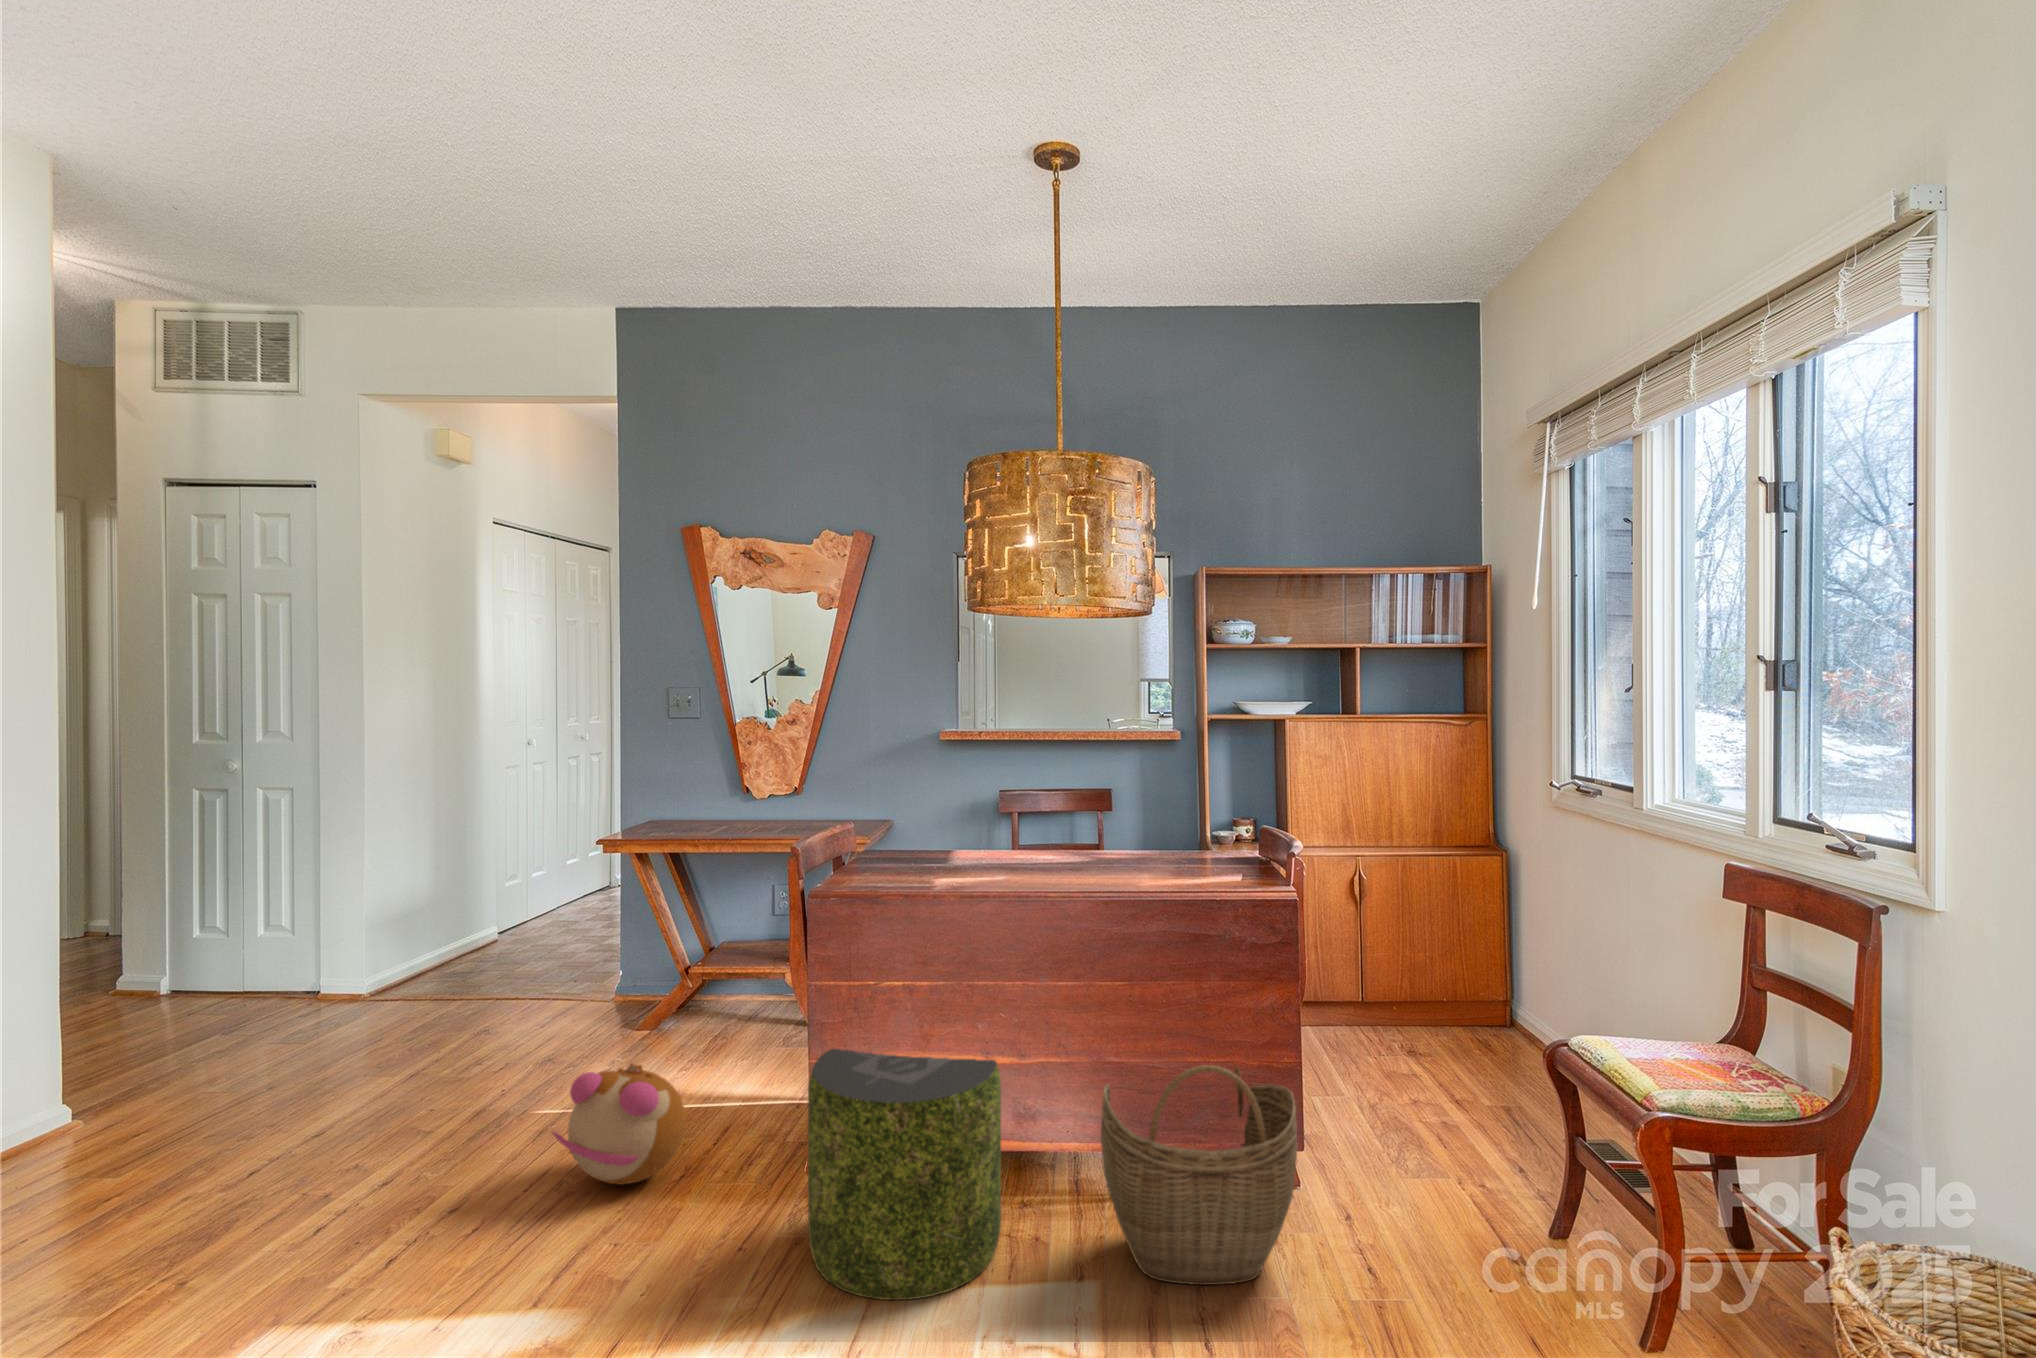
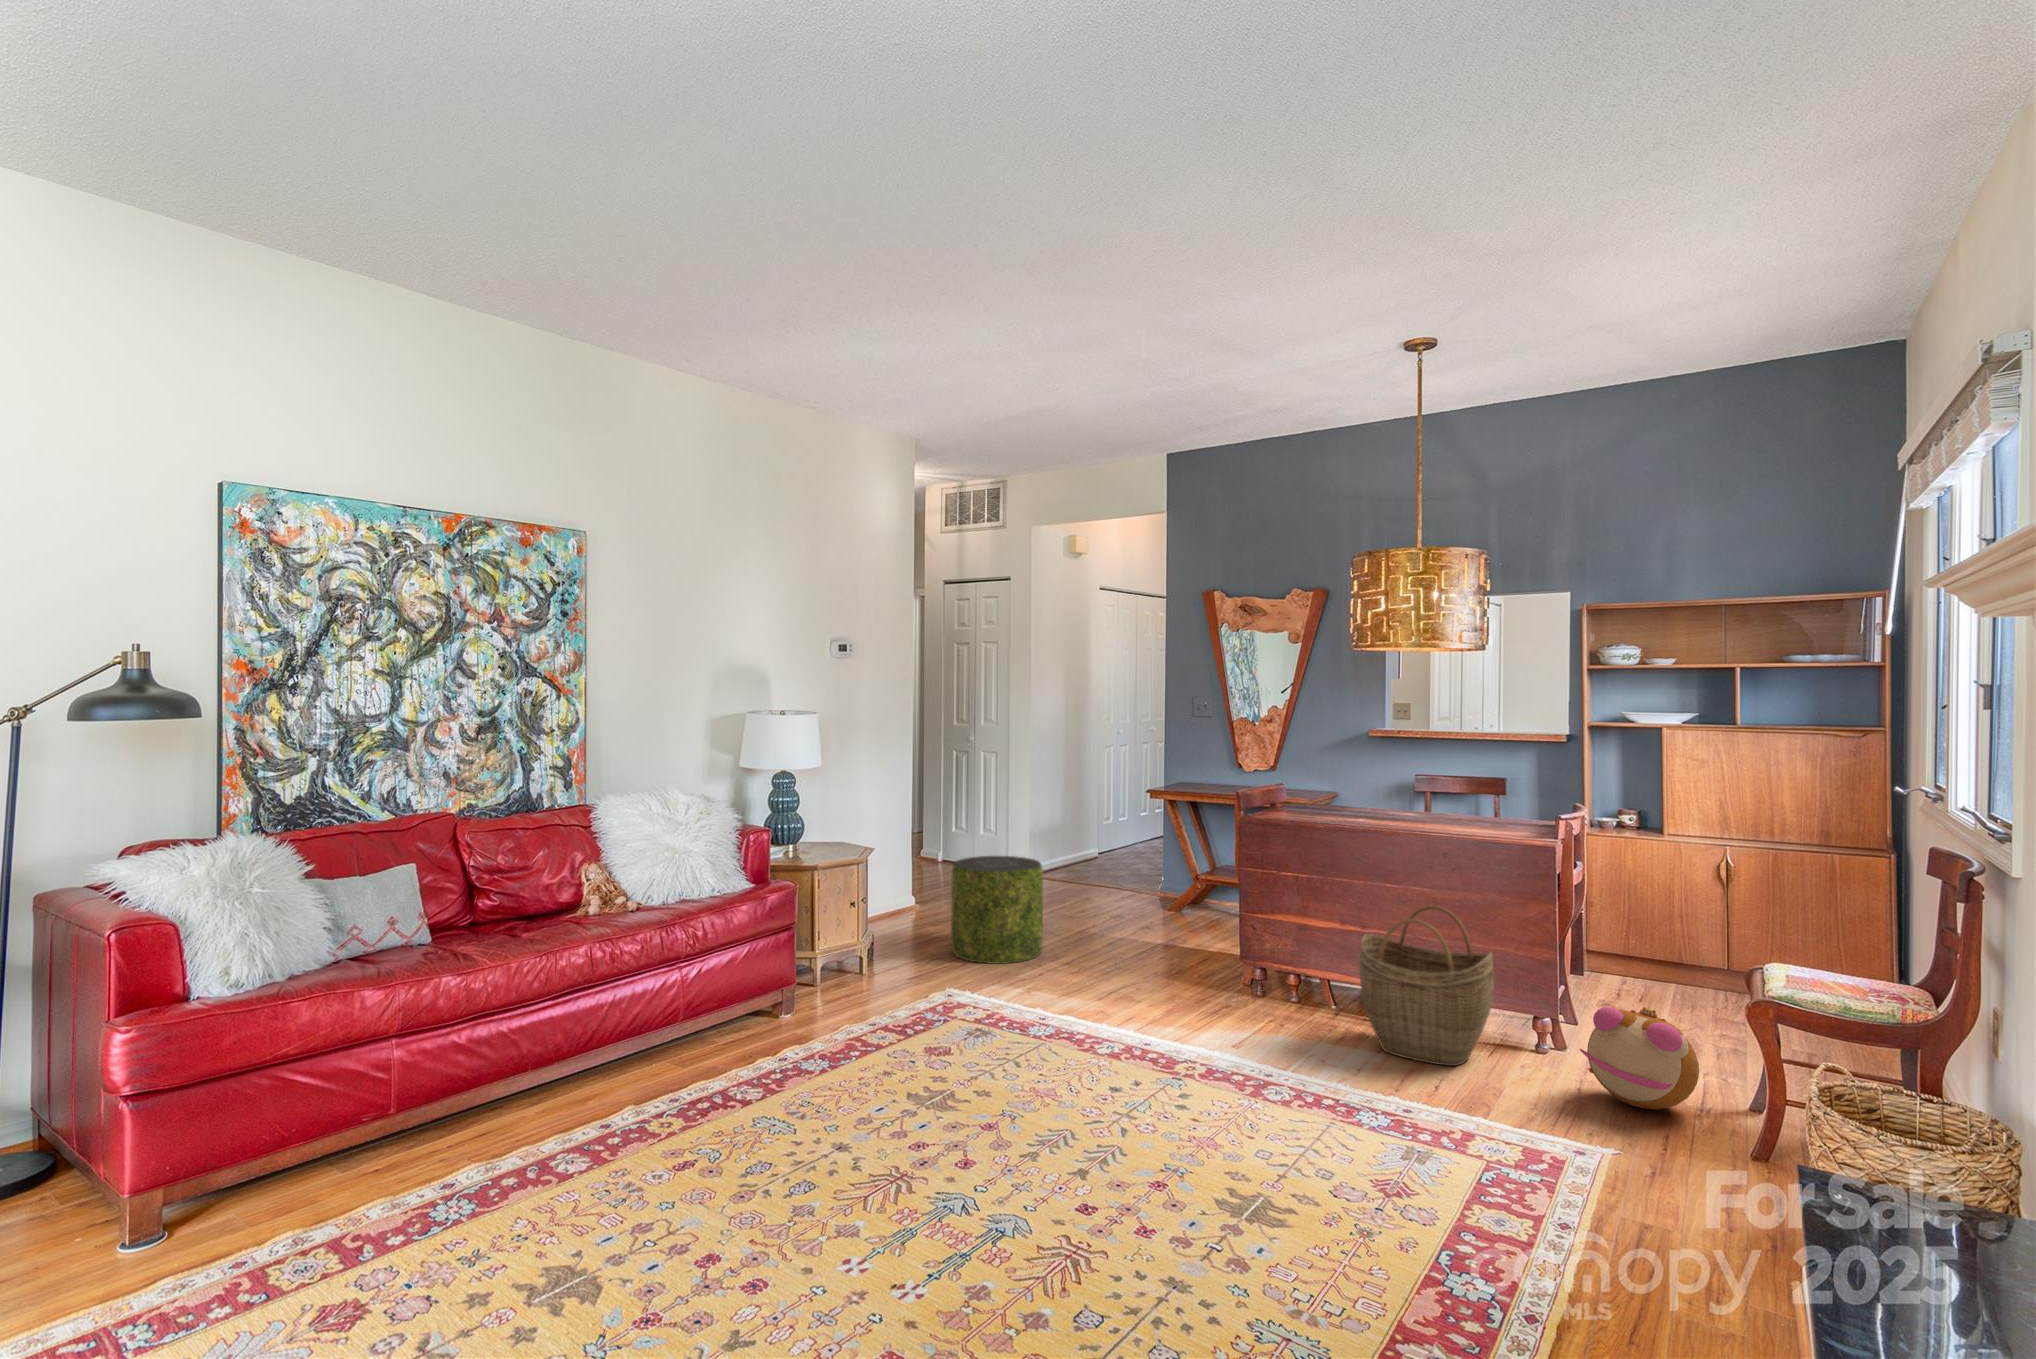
pouf: present [808,1049,1001,1300] -> present [951,856,1043,964]
plush toy: present [552,1063,686,1184] -> present [1580,1007,1699,1109]

